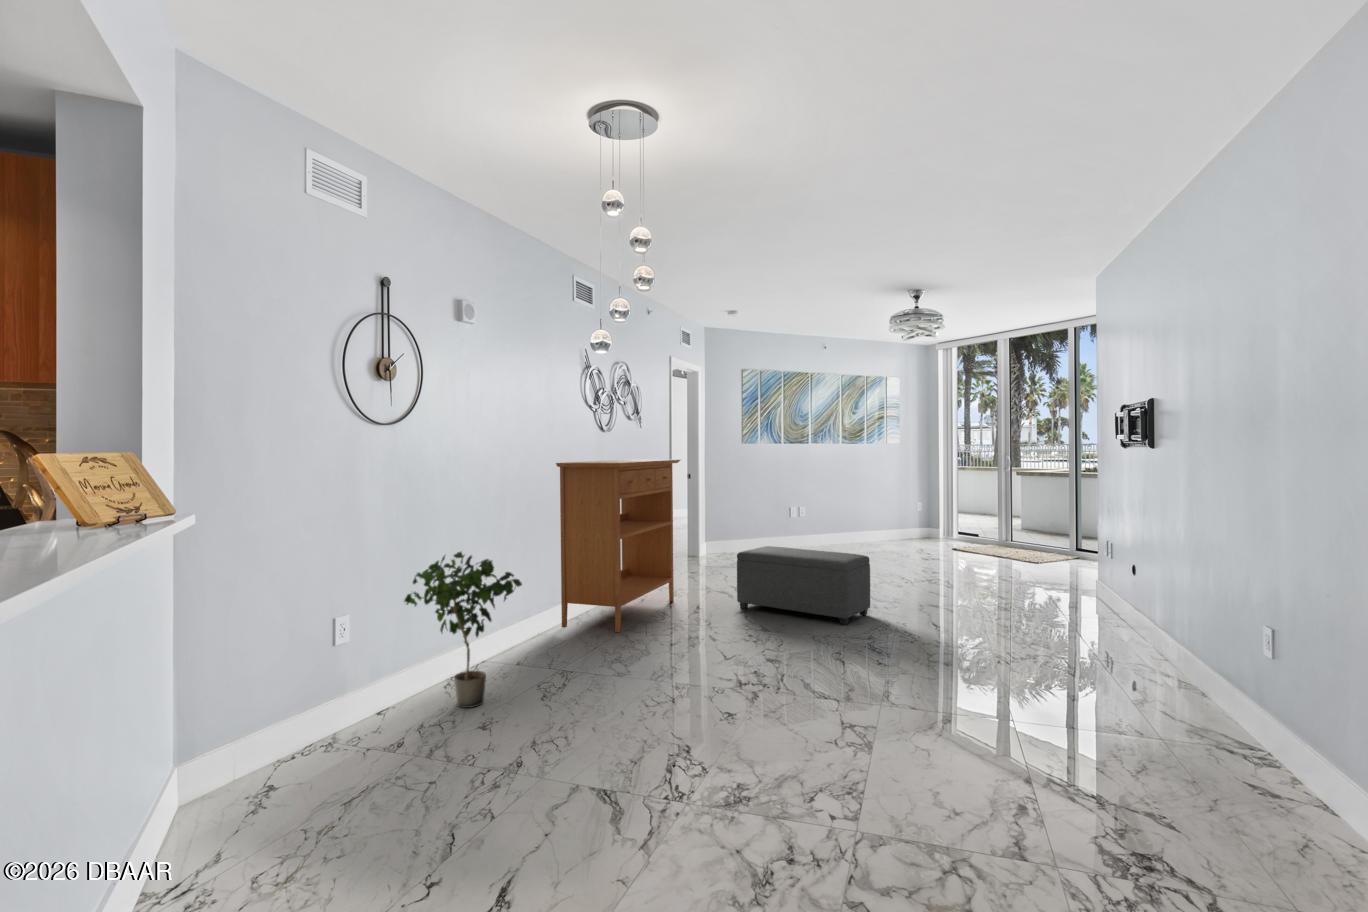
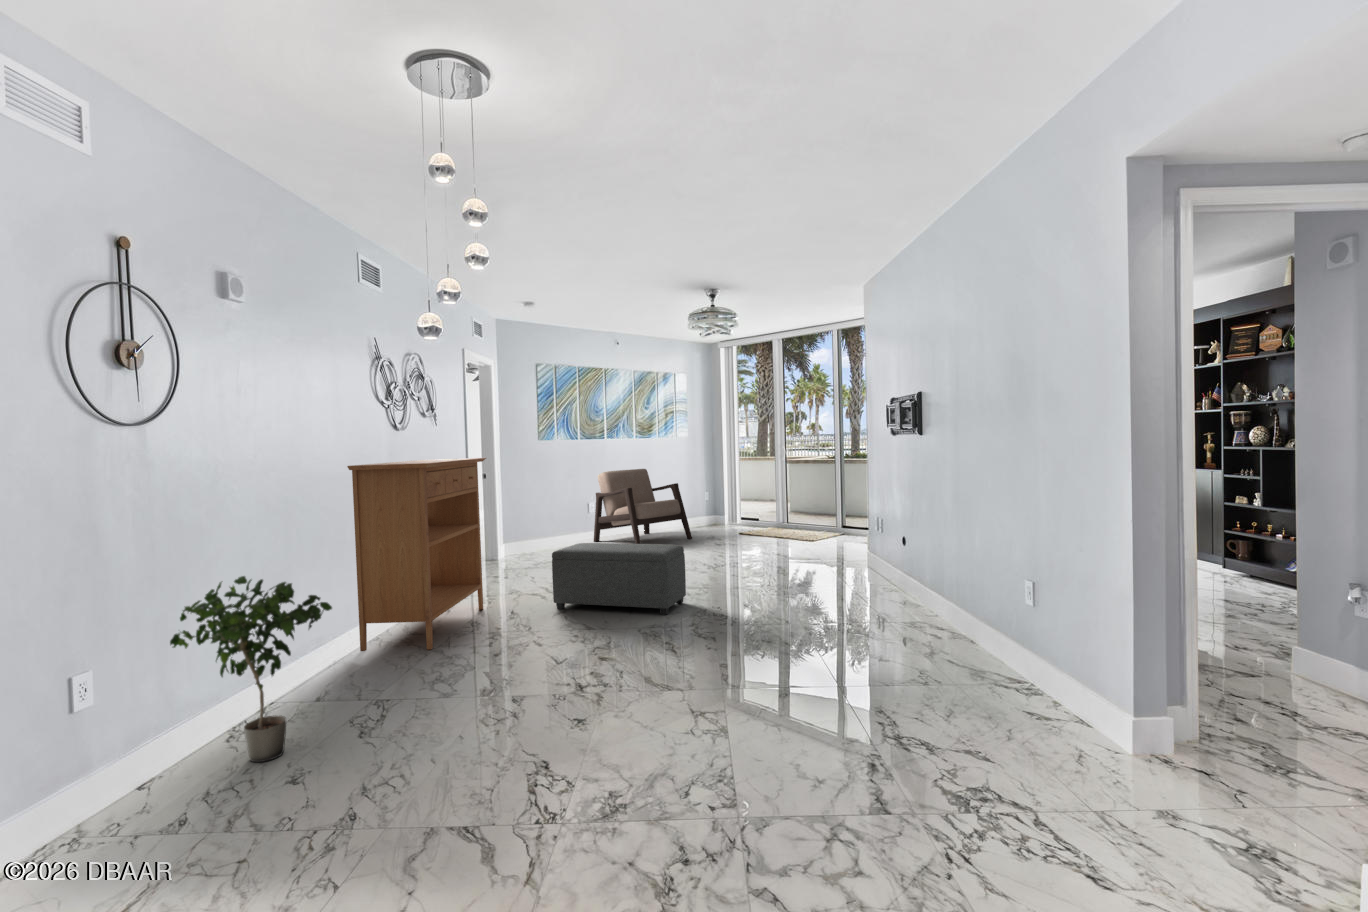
armchair: none [795,476,898,556] -> present [594,469,692,544]

